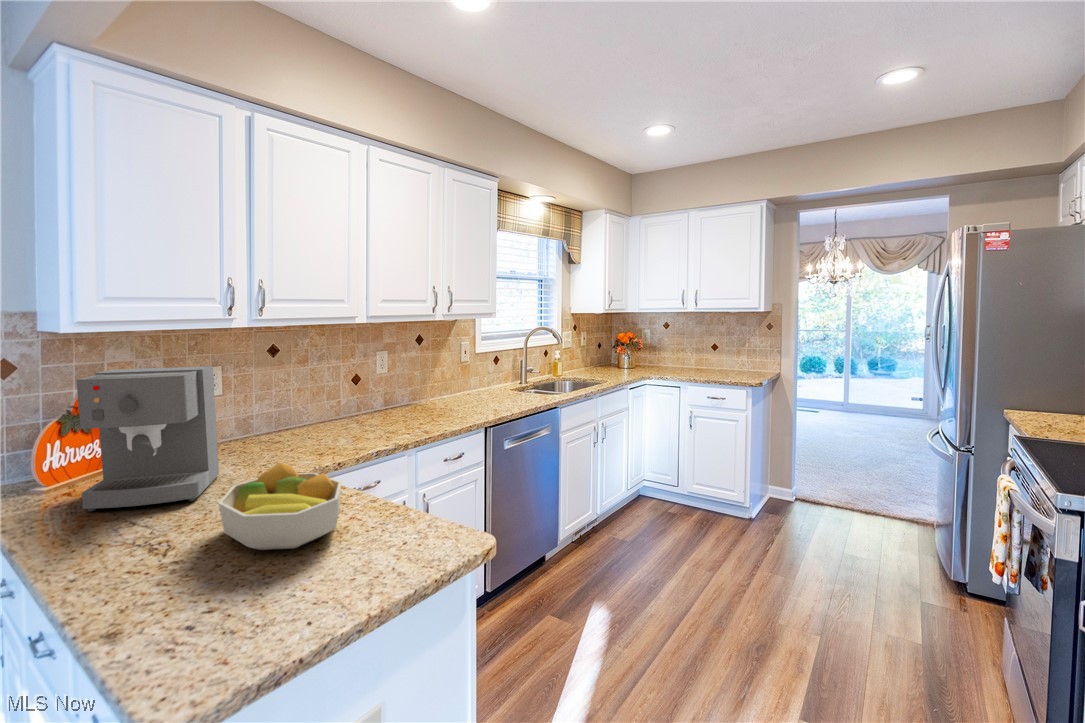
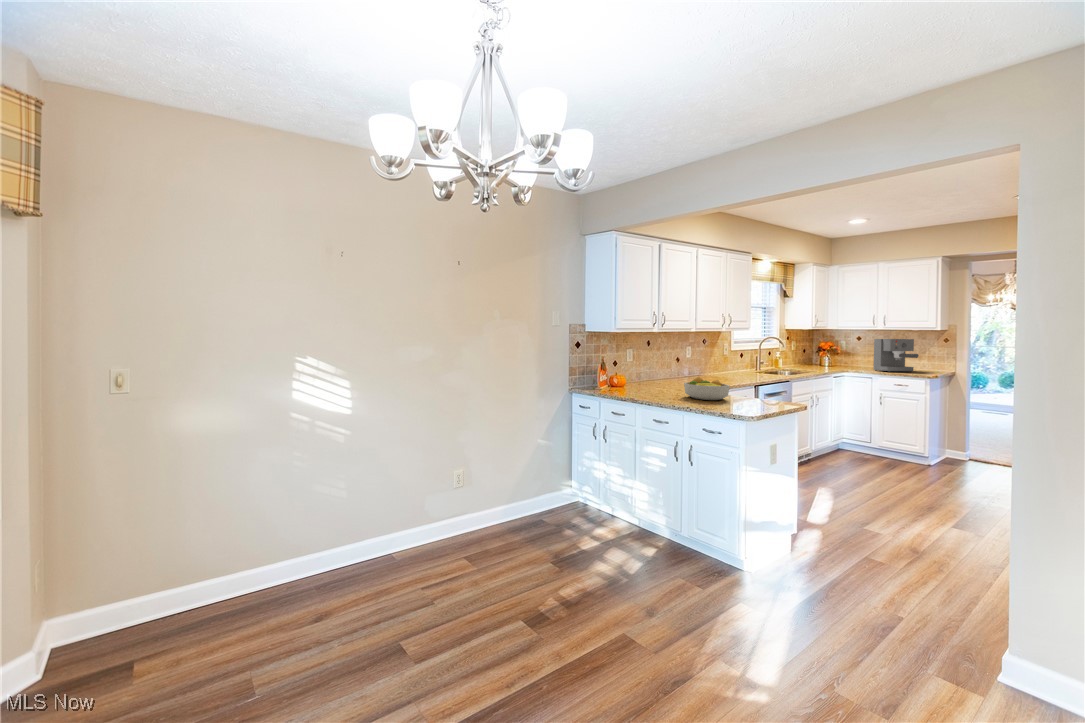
coffee maker: present [77,366,219,511] -> present [873,339,919,372]

